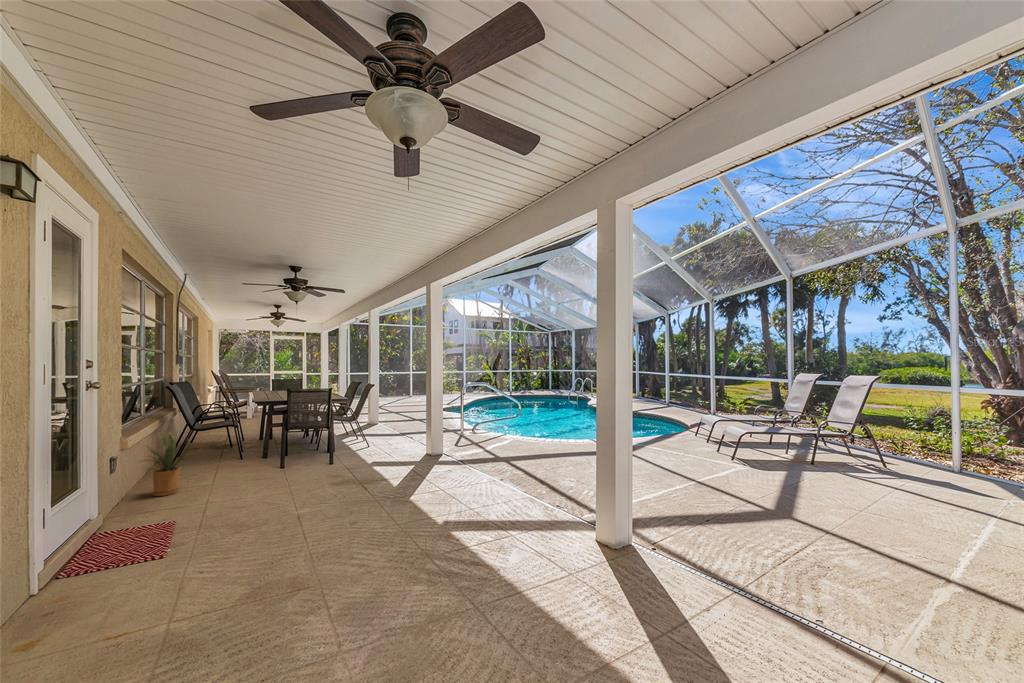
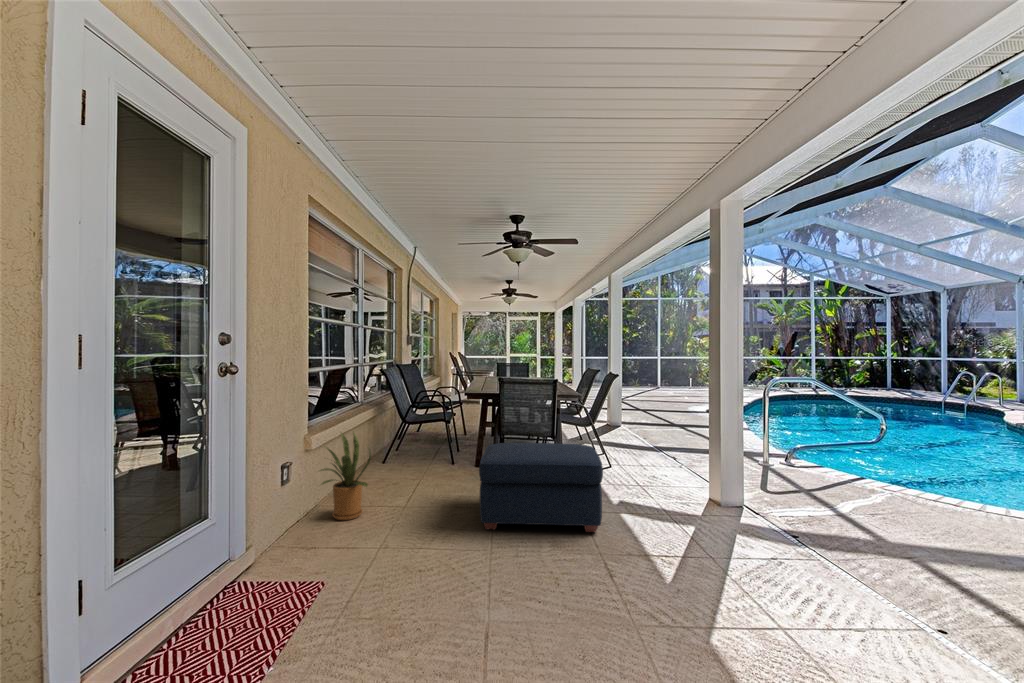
ottoman: none [282,428,364,484] -> present [479,443,603,532]

